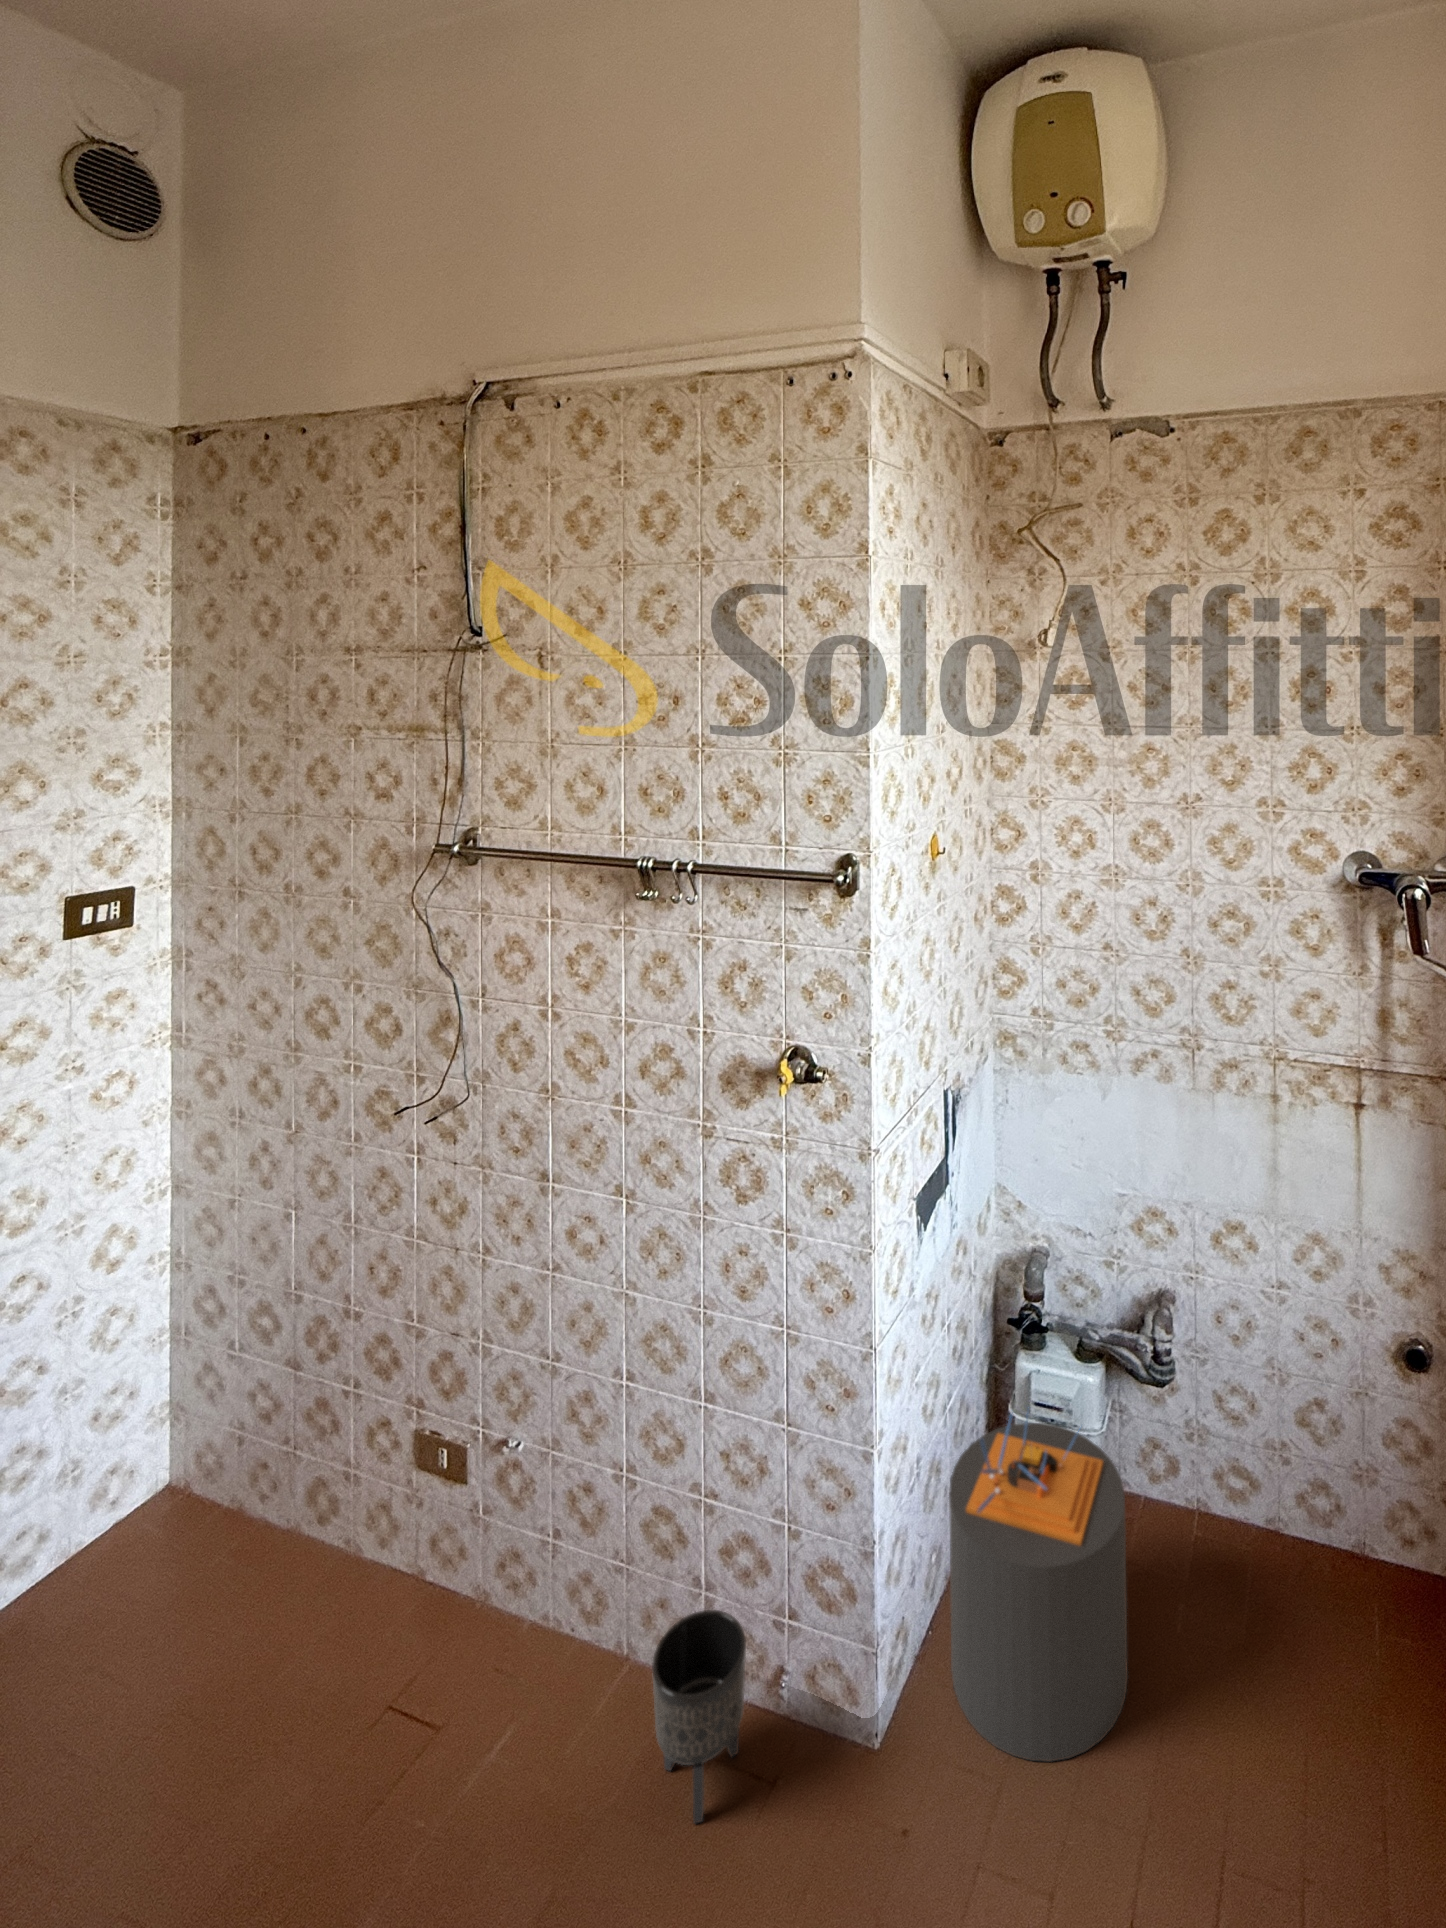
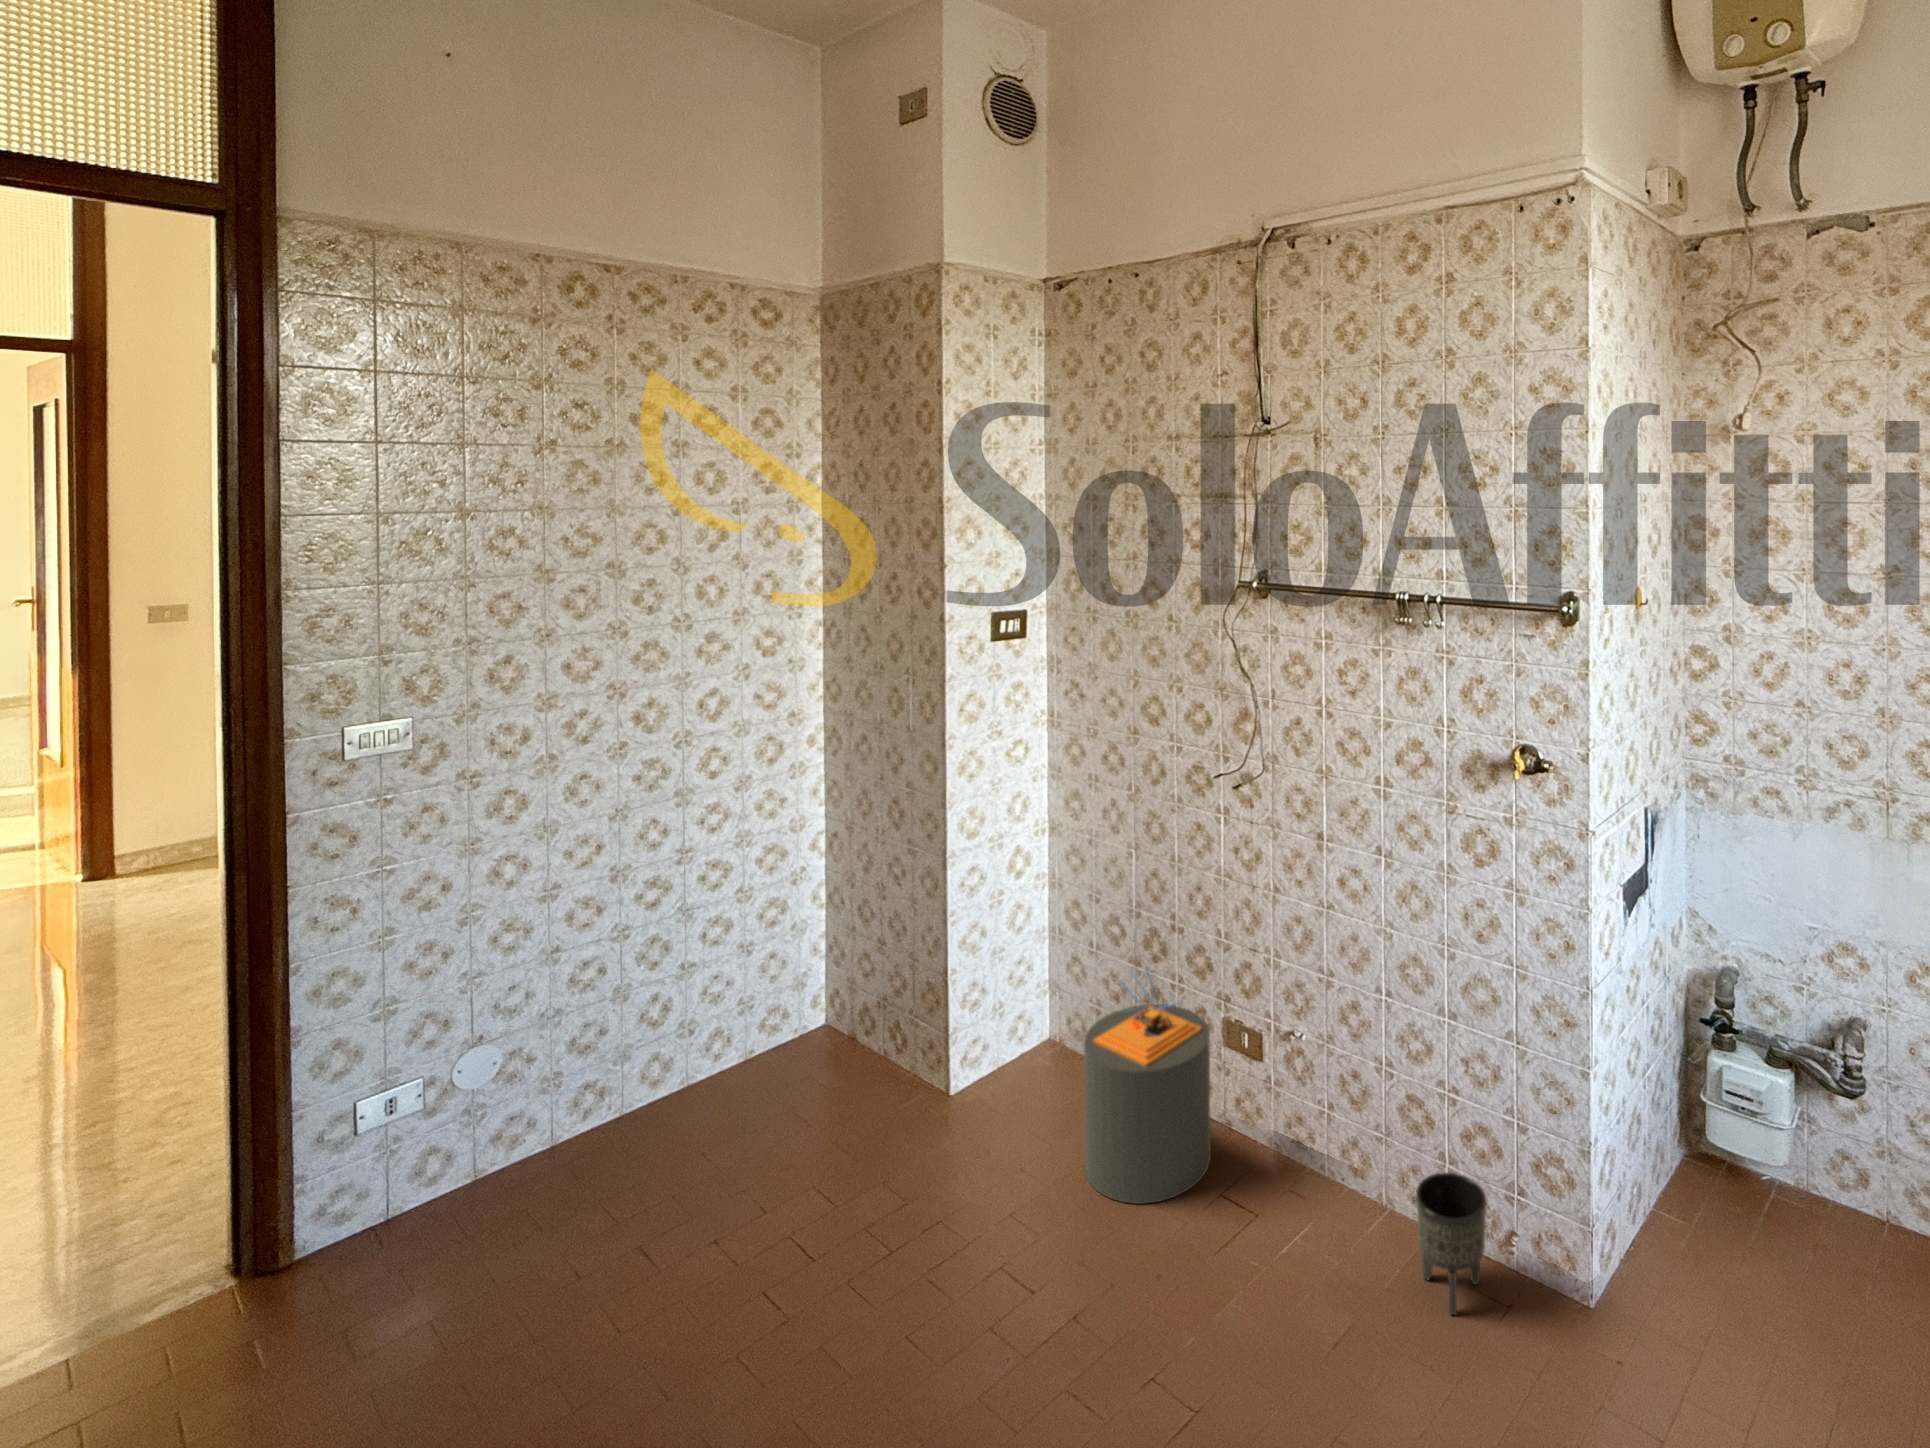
trash can: present [949,1409,1128,1761] -> present [1084,967,1211,1204]

